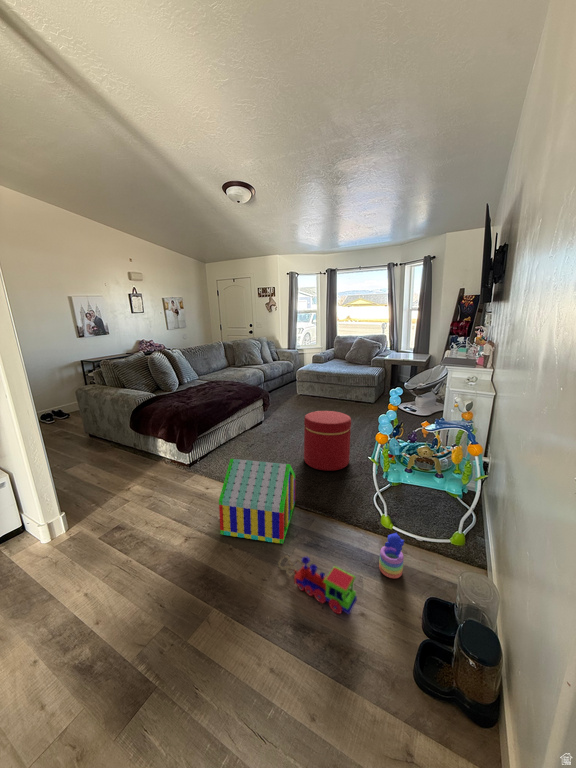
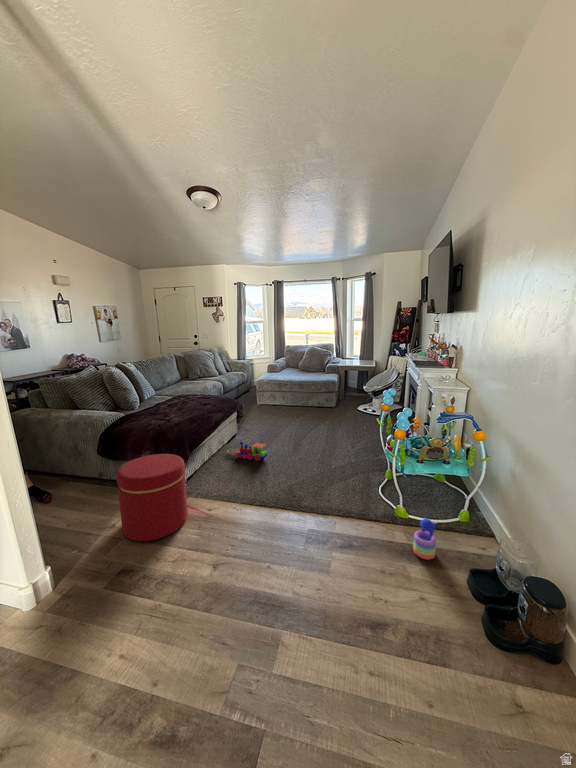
ottoman: present [304,411,351,471] -> present [116,454,188,541]
toy house: present [219,459,295,544] -> none [251,470,321,554]
toy train: present [278,556,357,614] -> present [227,442,267,461]

